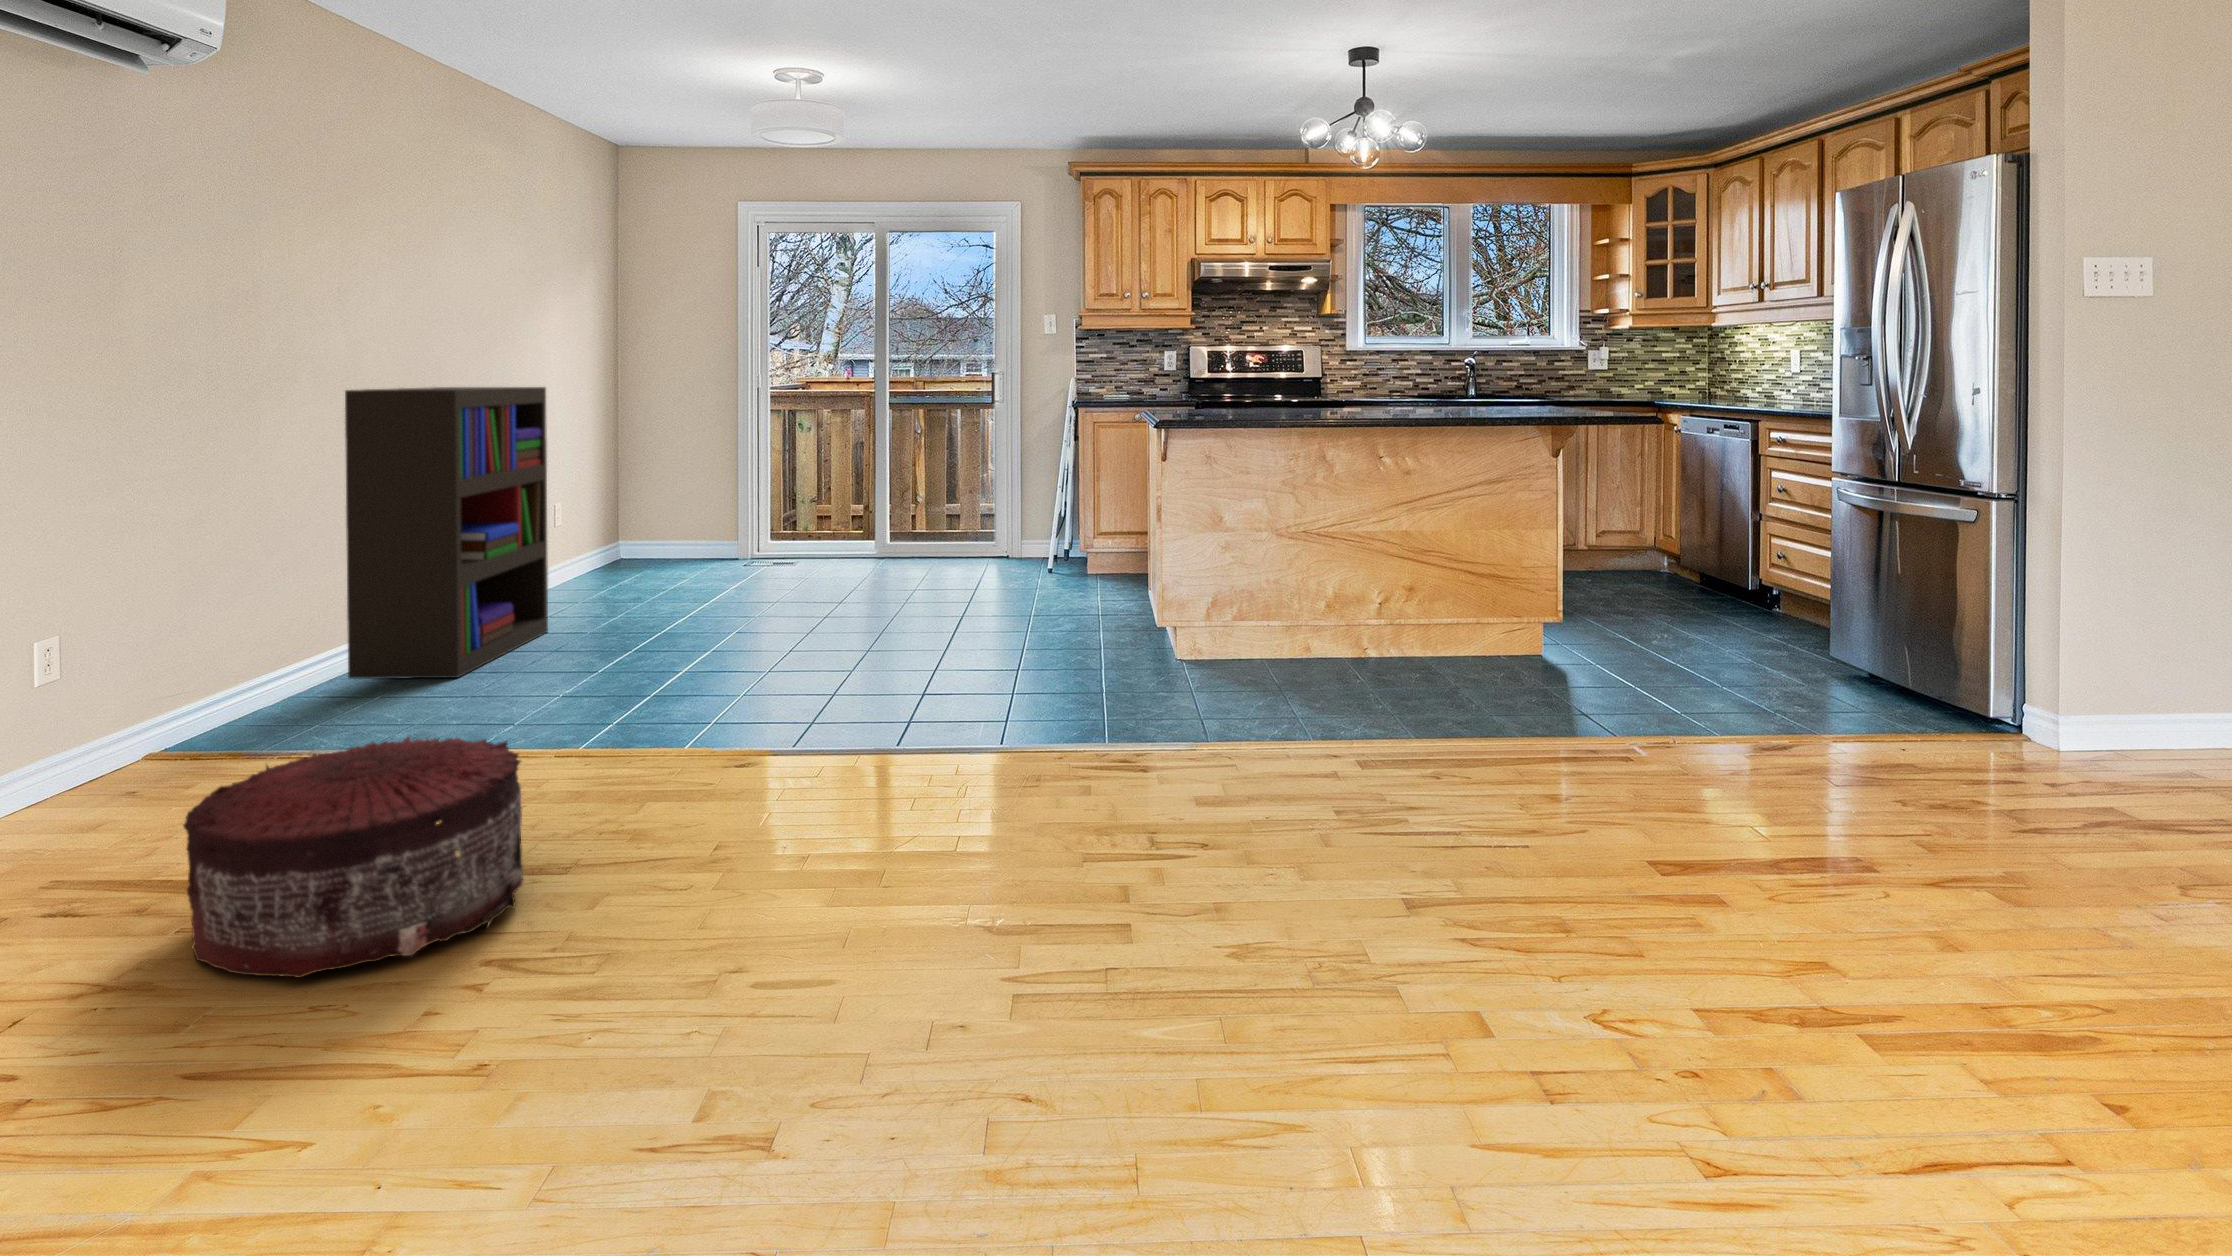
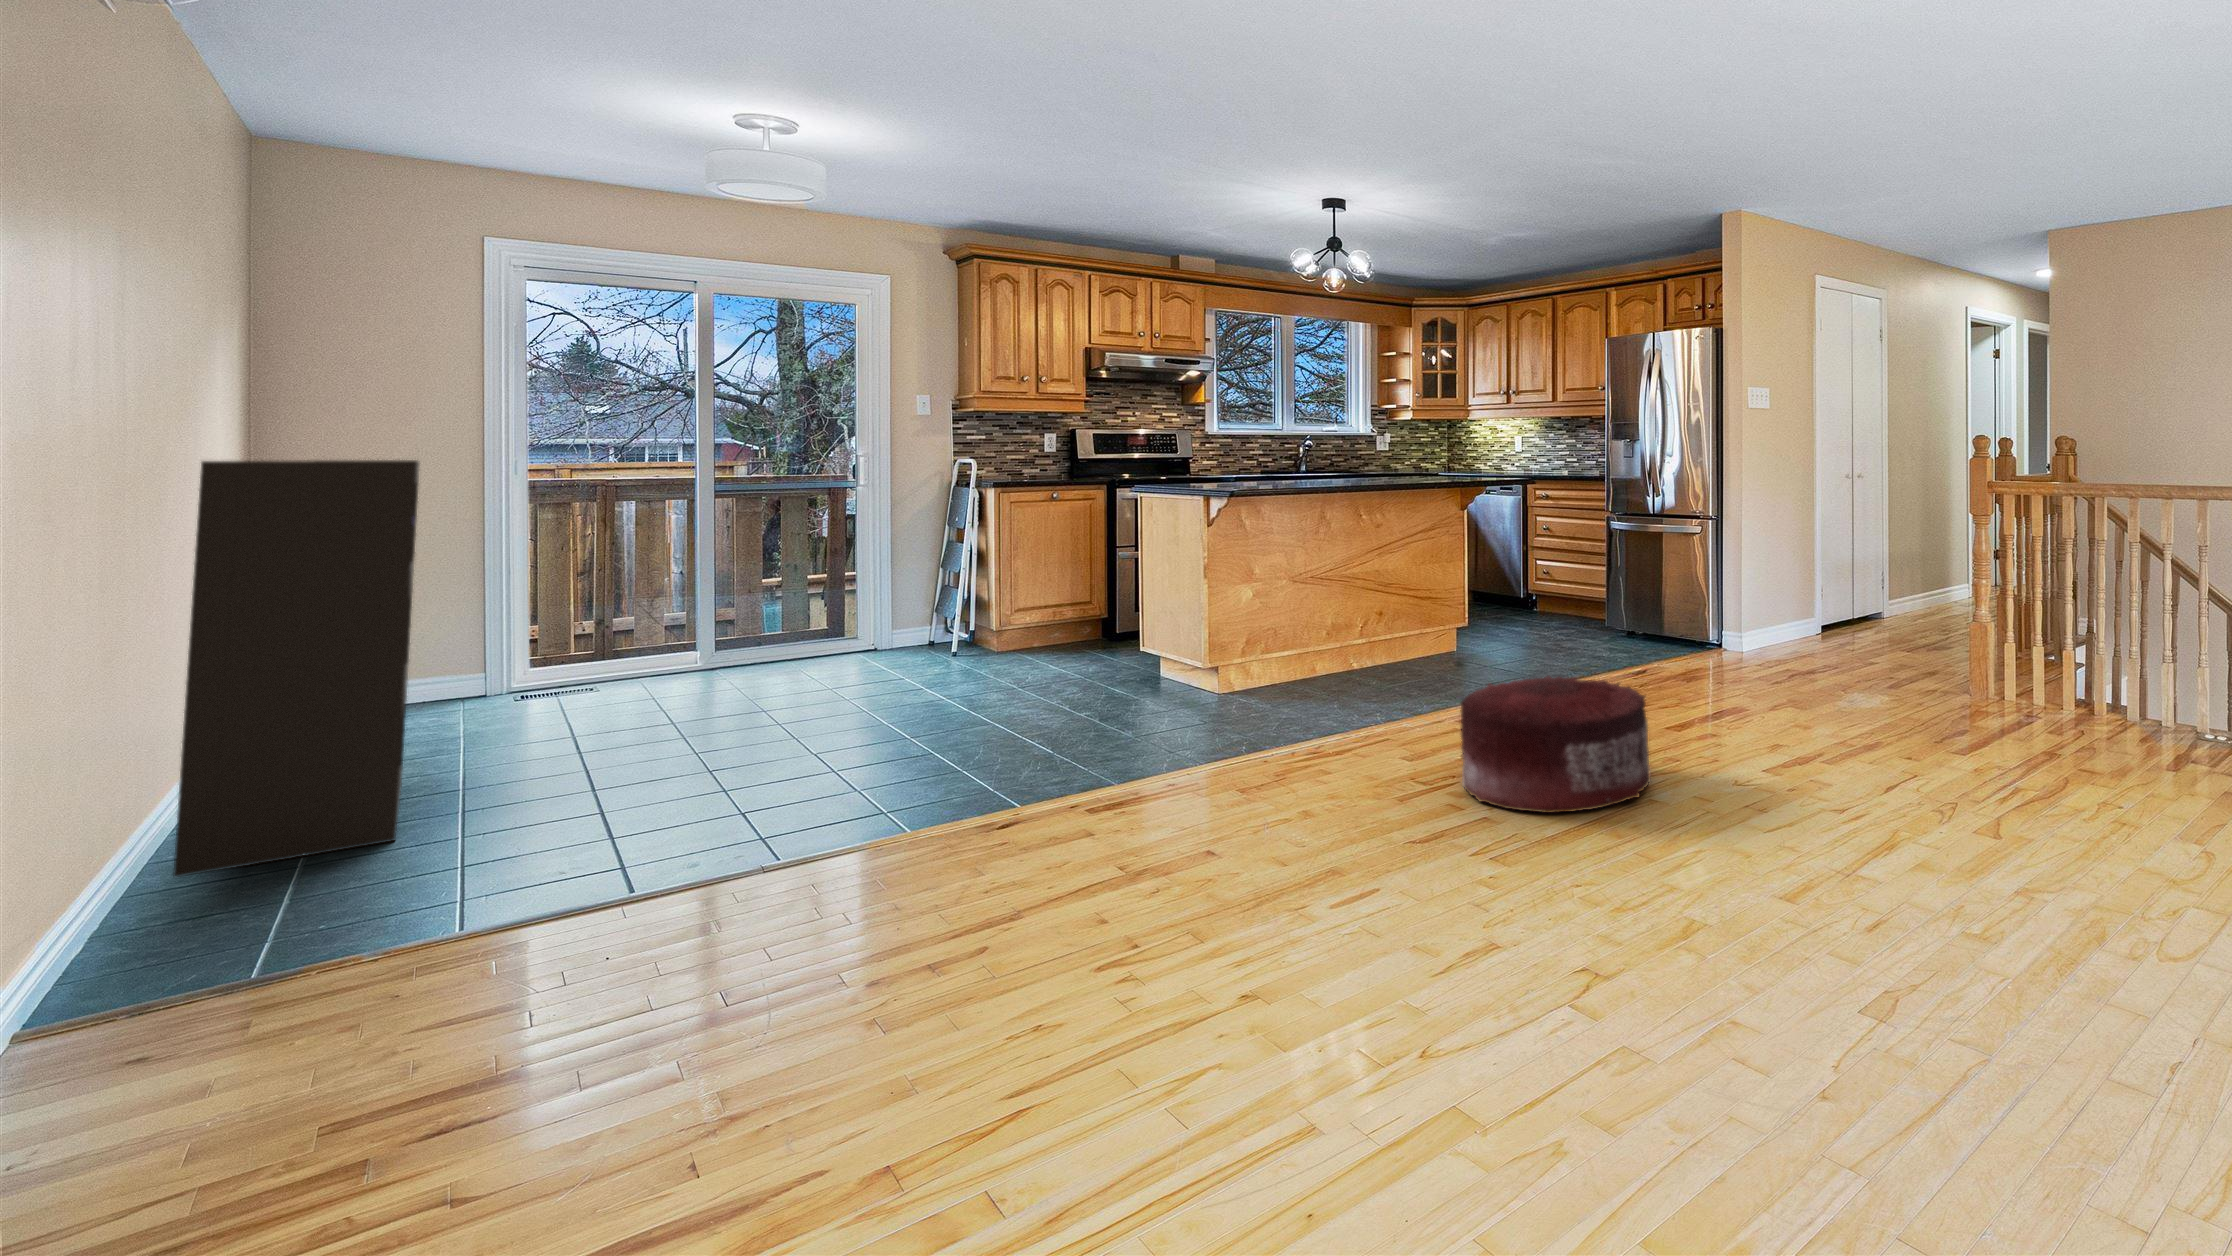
pouf: present [183,737,523,978] -> present [1460,676,1651,813]

